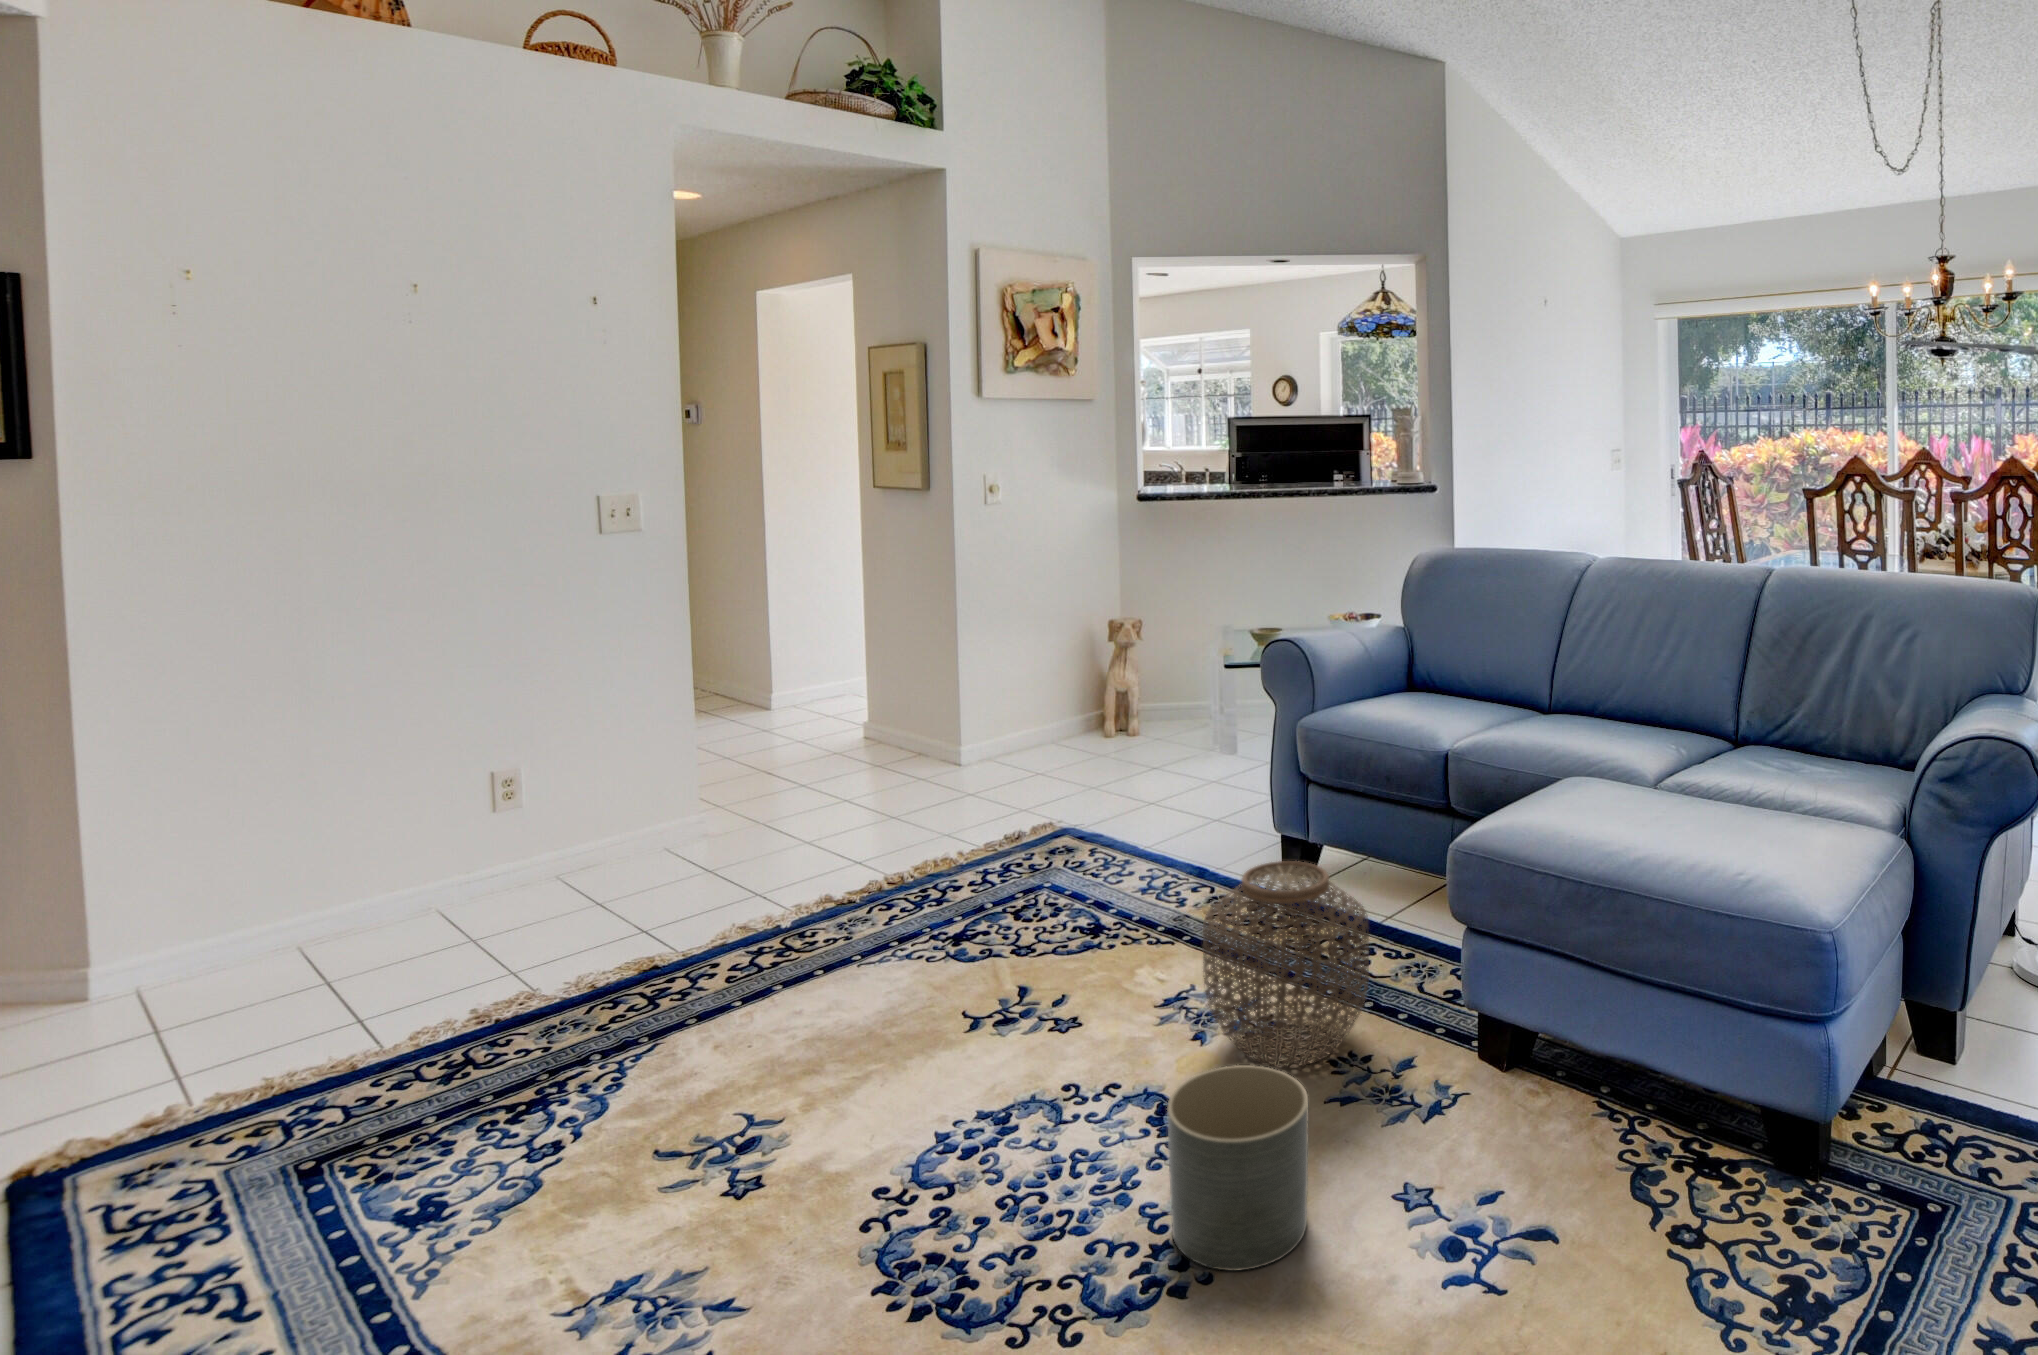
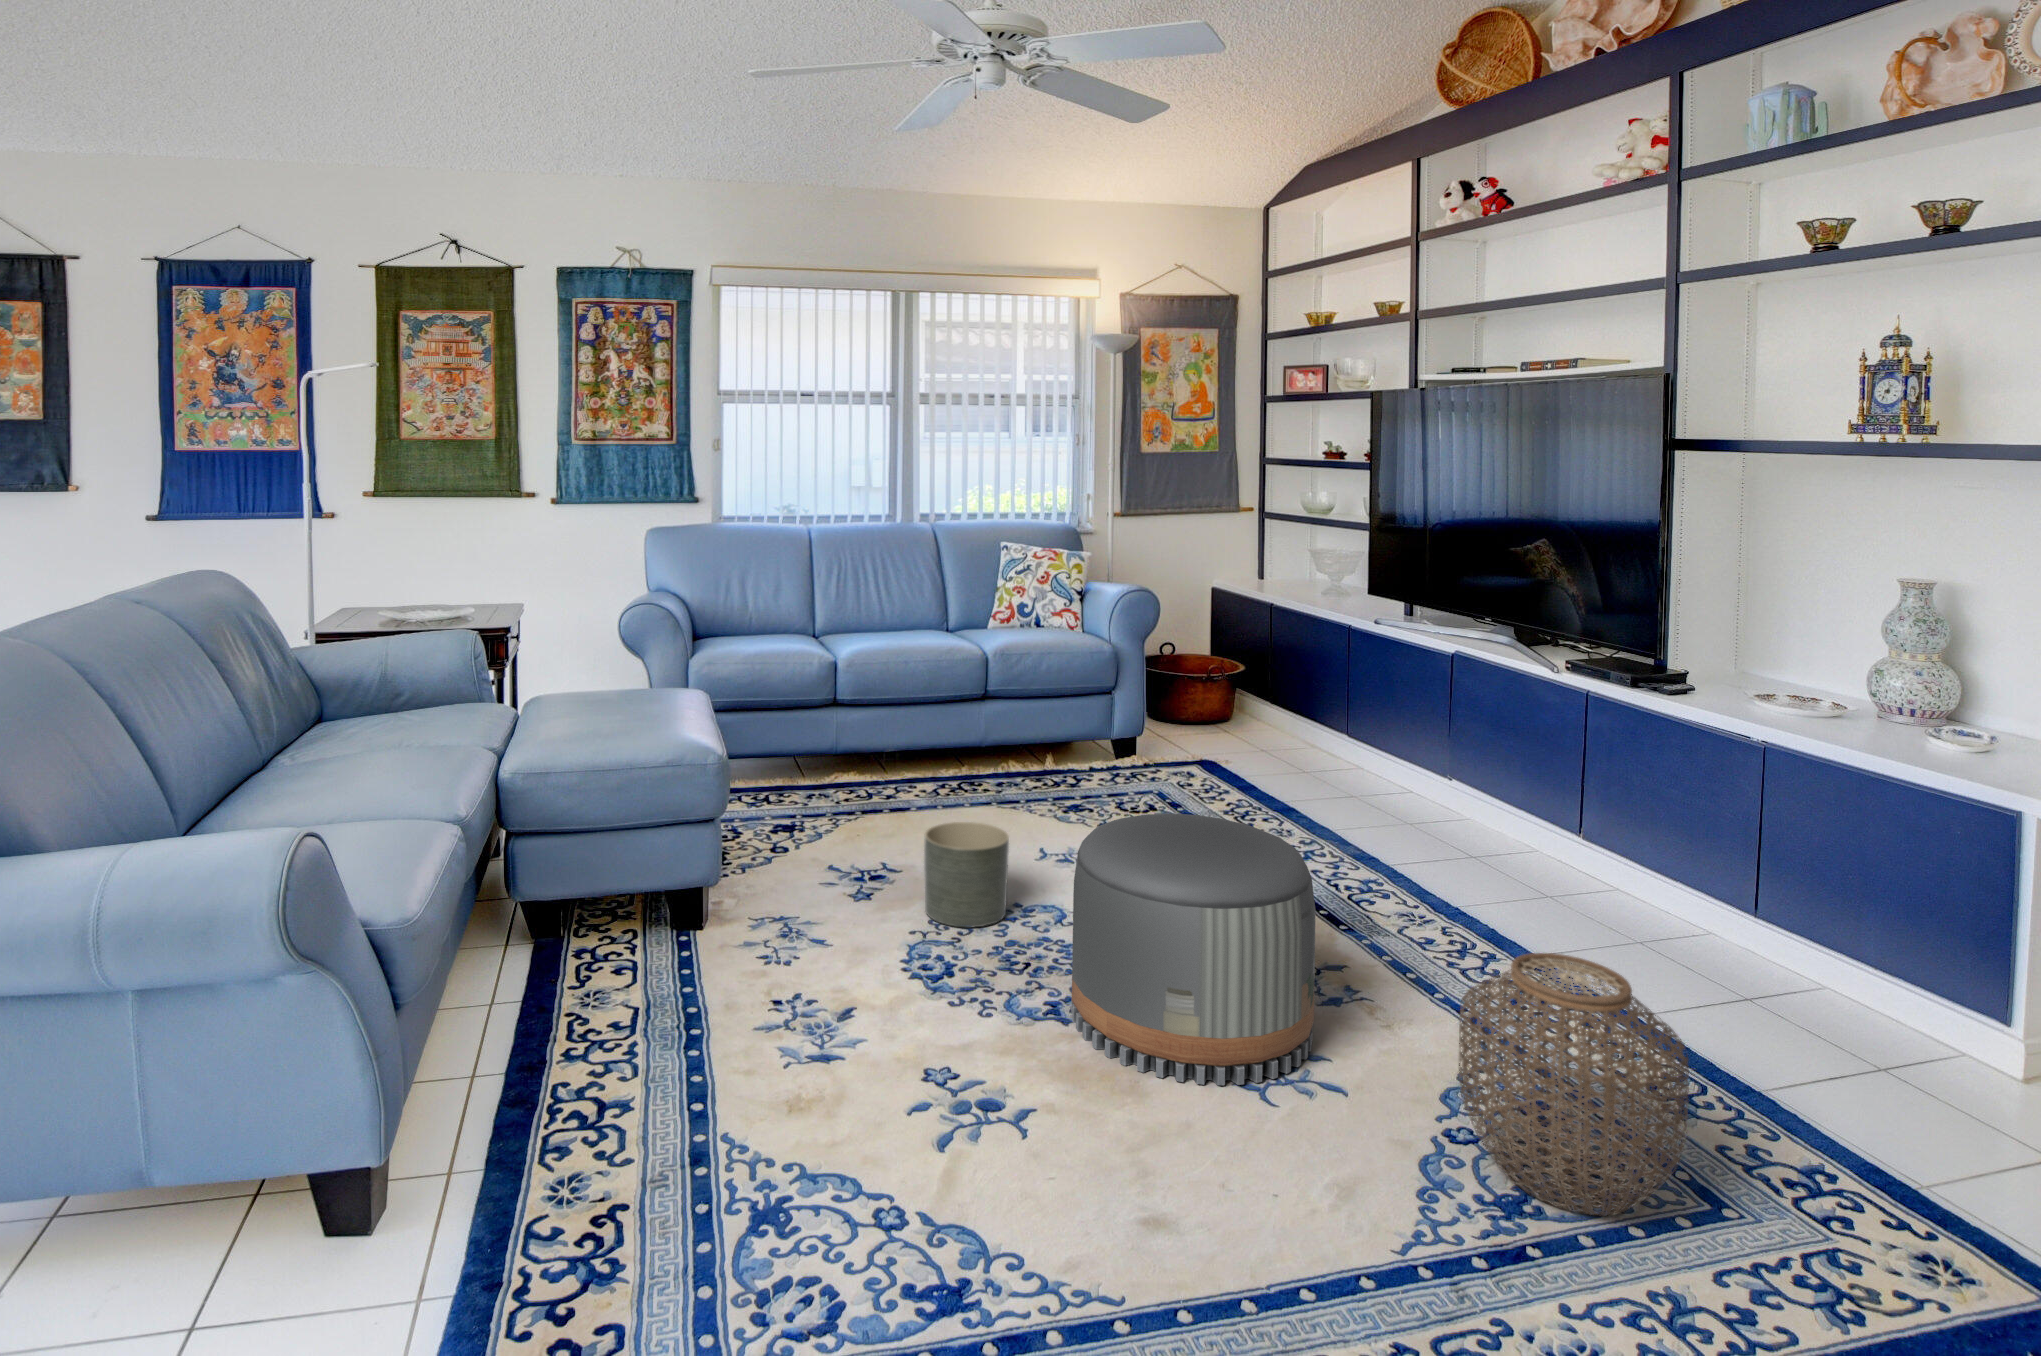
woven basket: present [1203,861,1369,1066] -> present [1459,953,1689,1216]
pouf: none [666,907,988,1274] -> present [1071,813,1316,1085]

